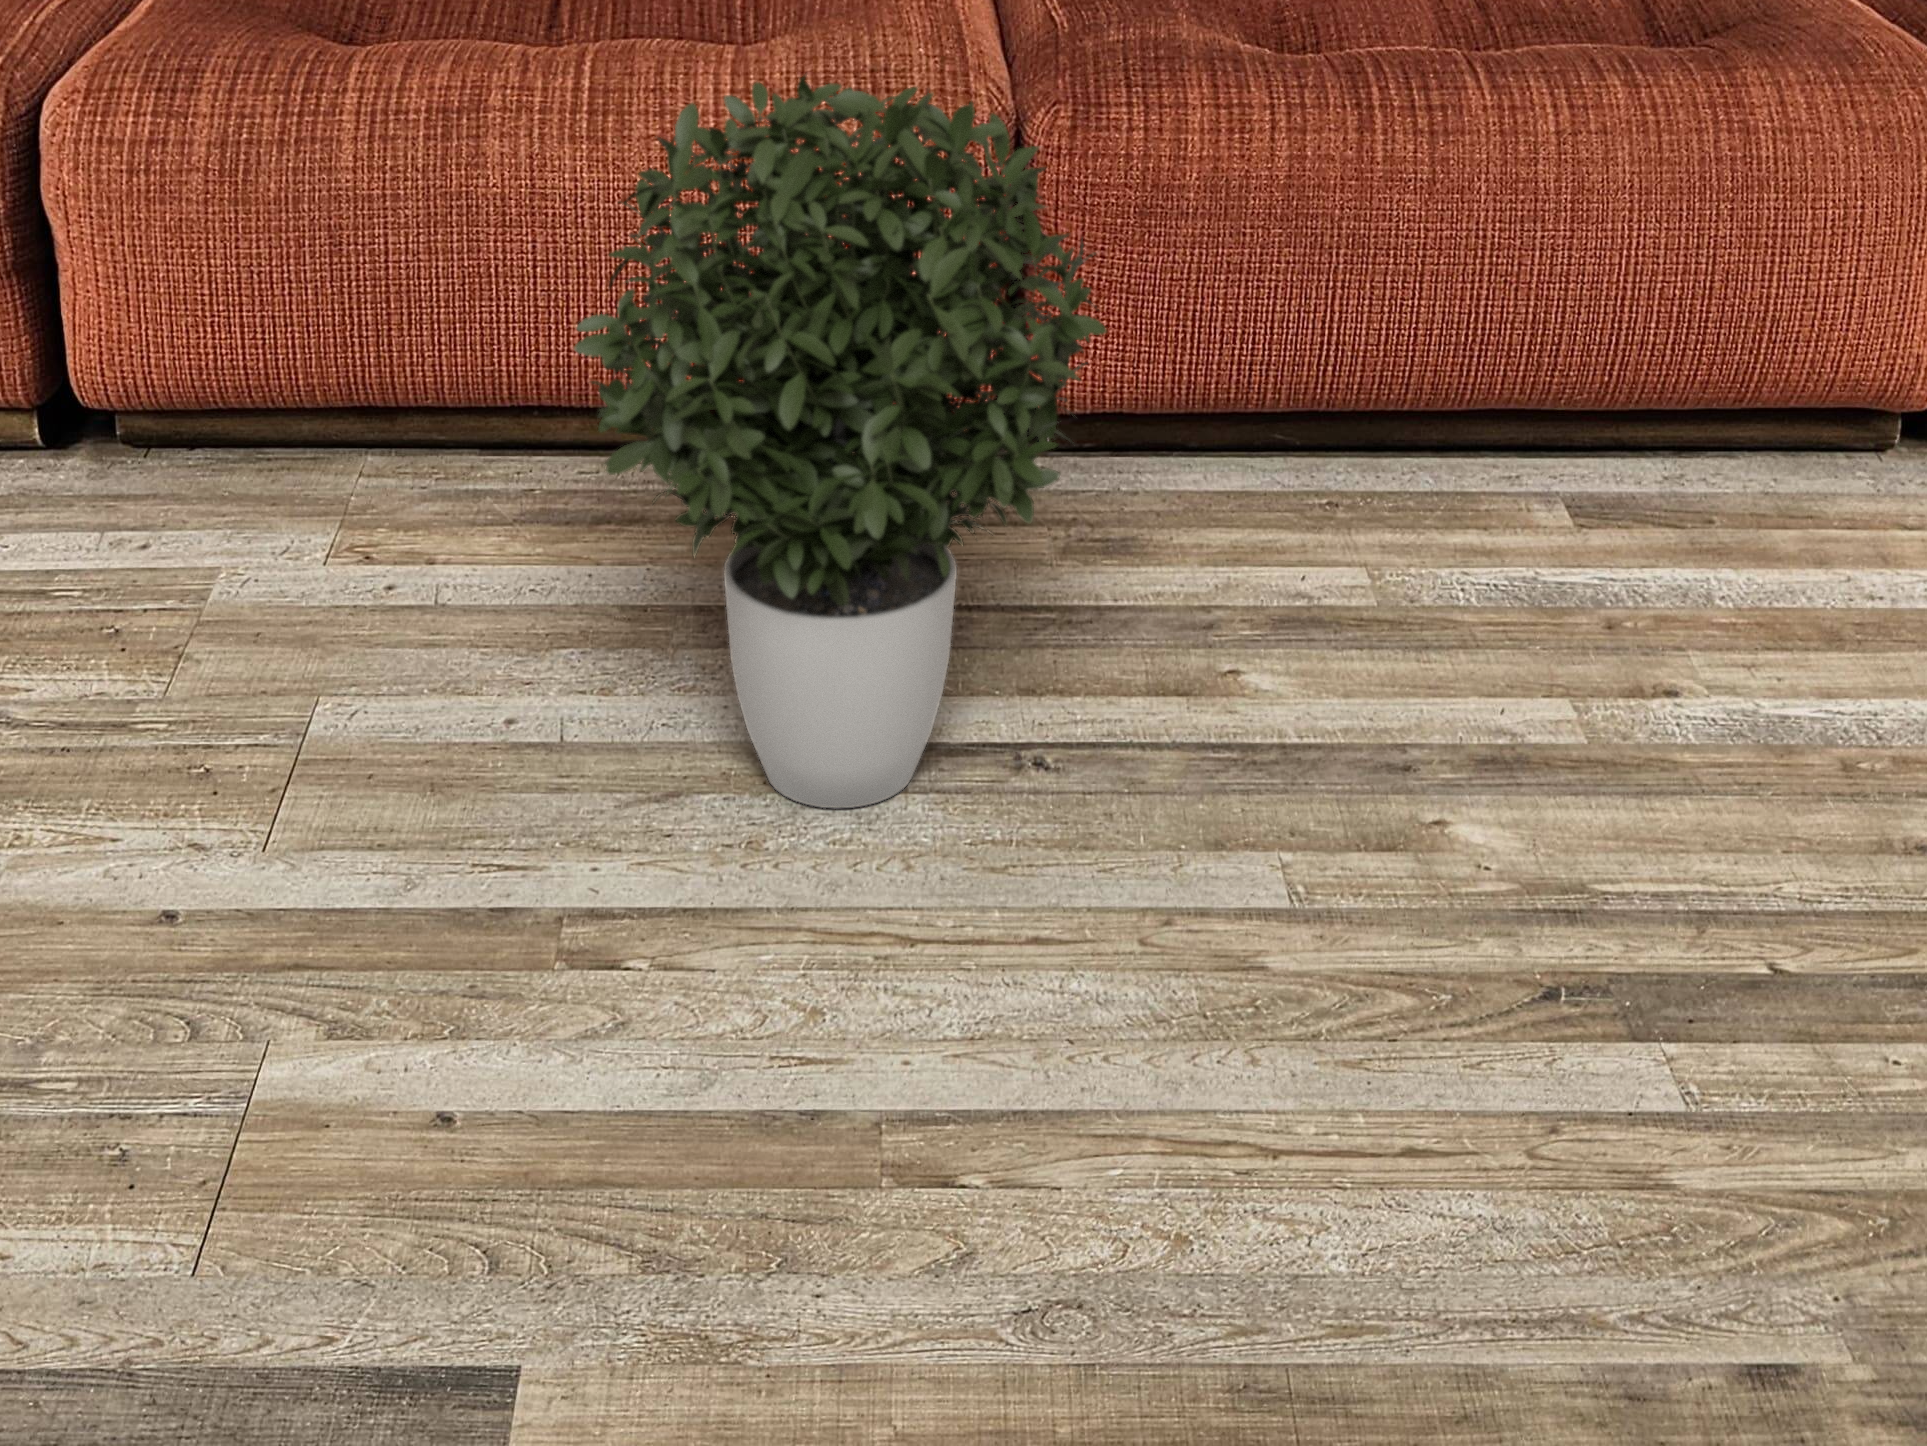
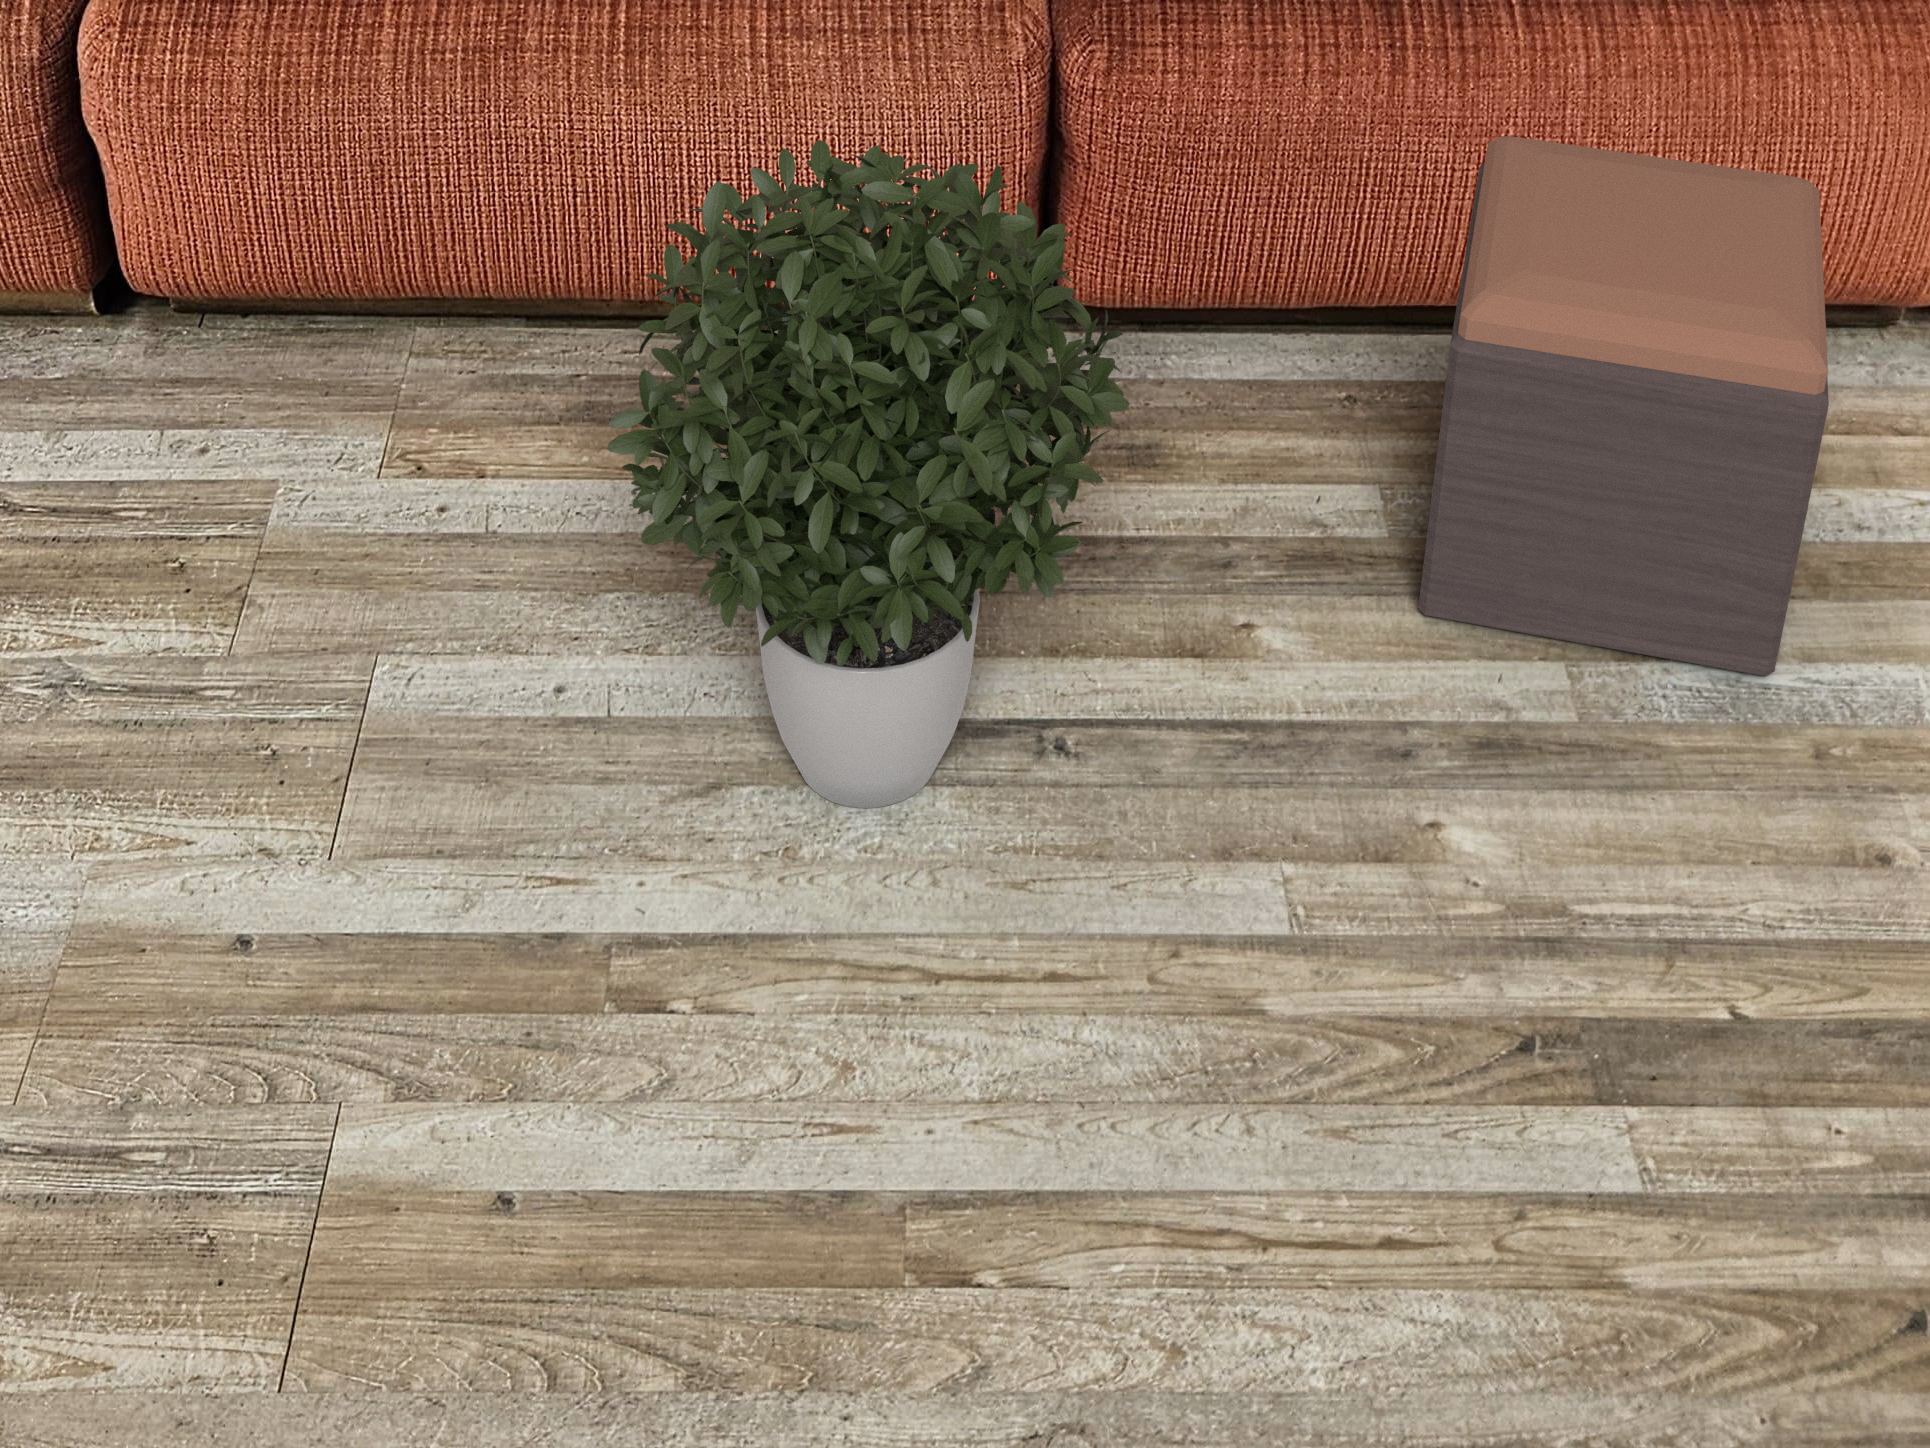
footstool: none [1417,184,1823,704] -> present [1418,136,1829,676]

